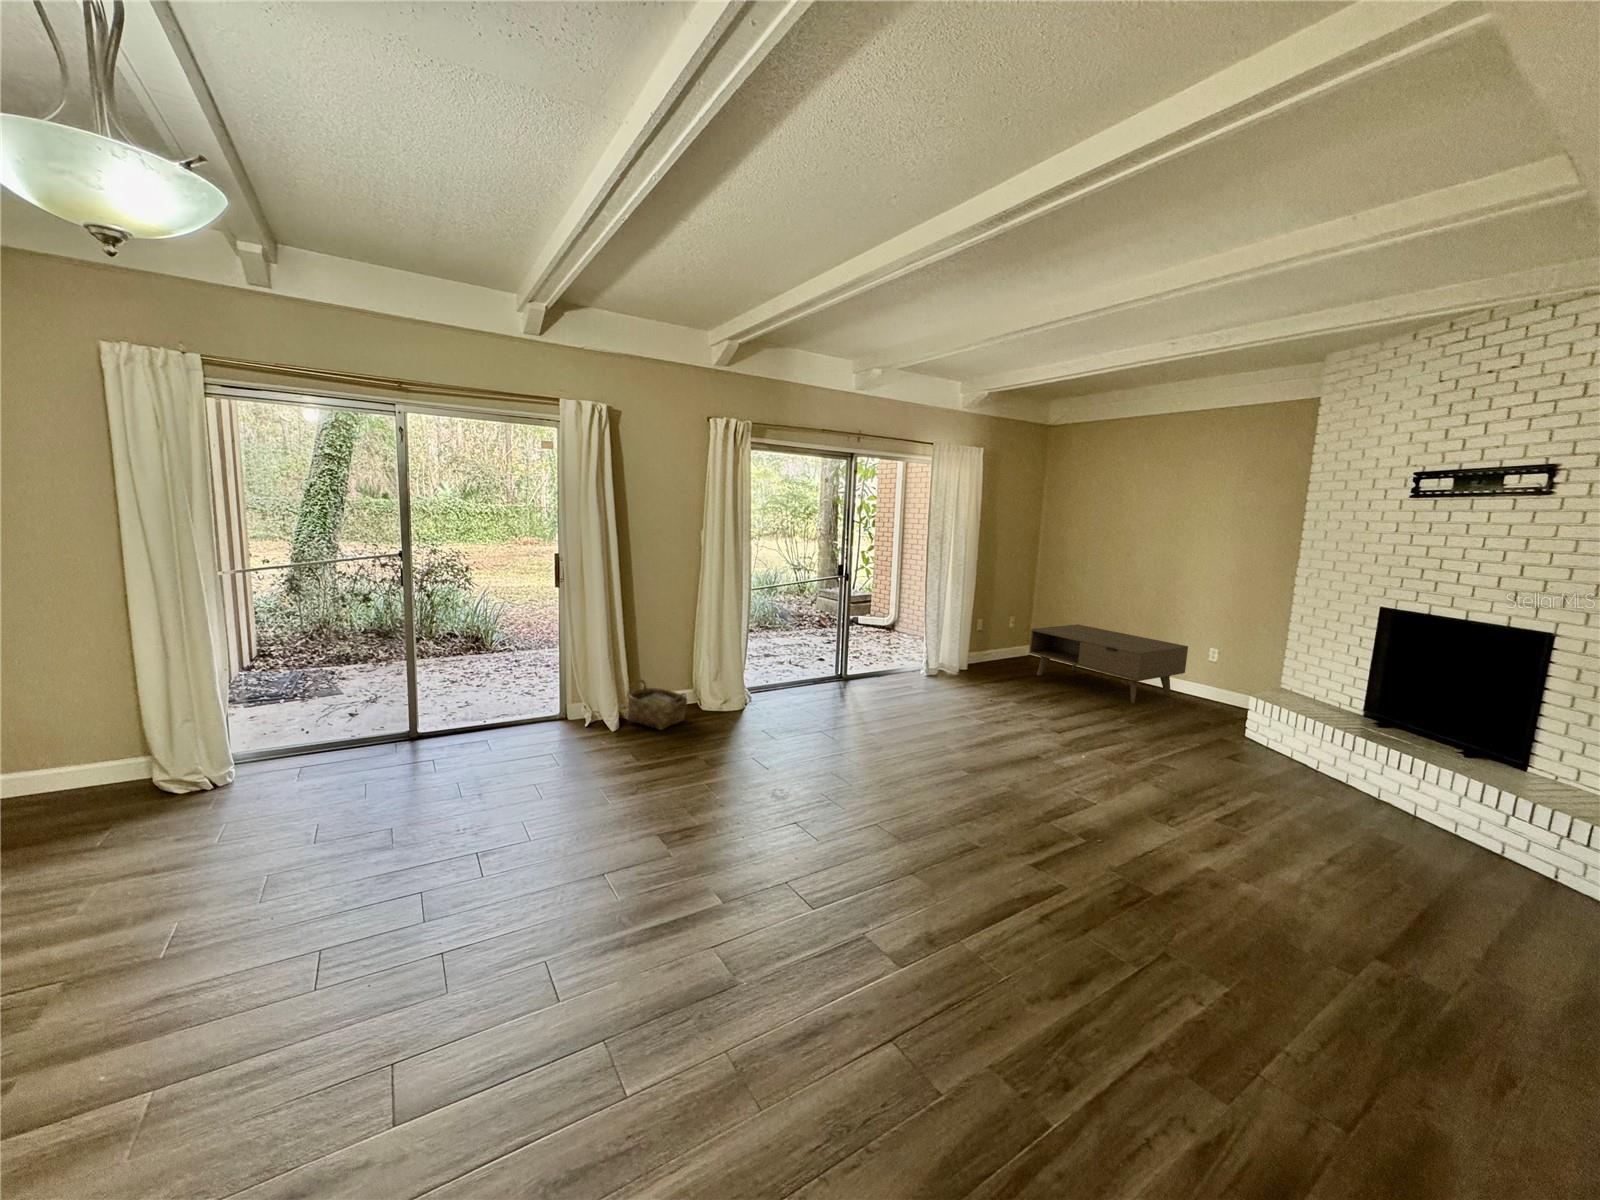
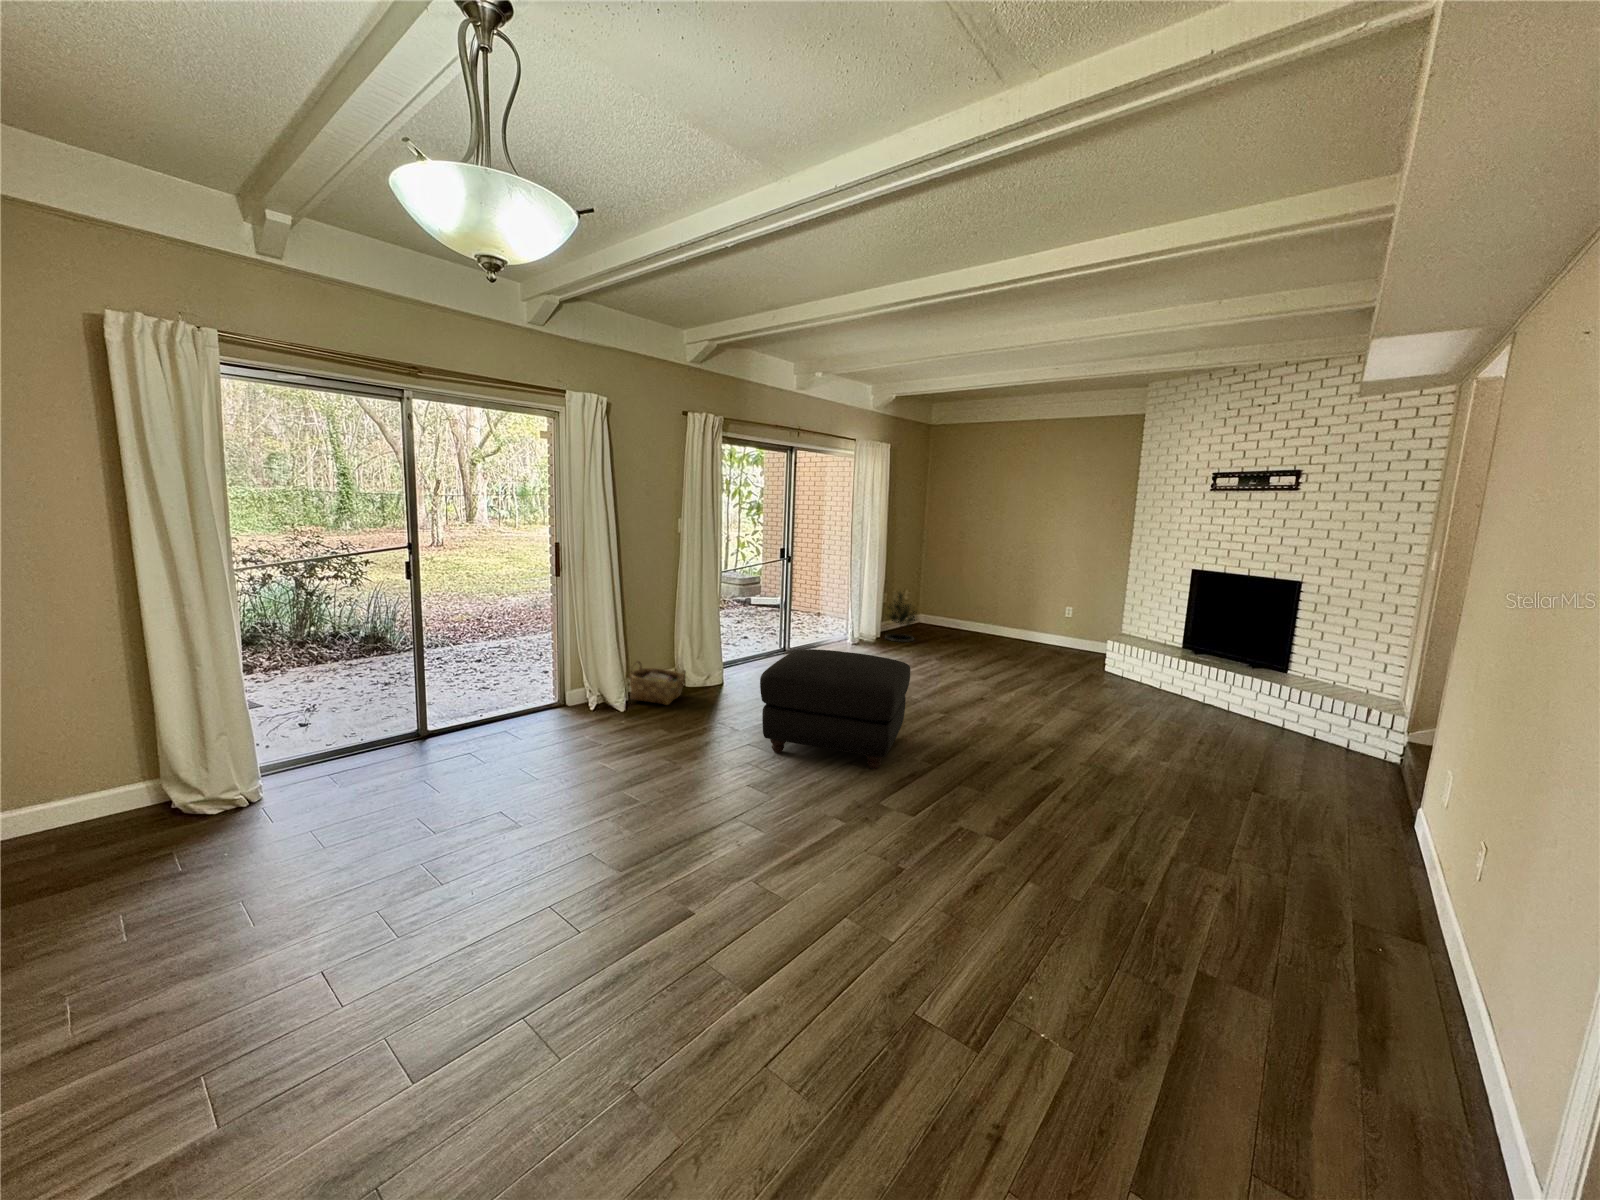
potted tree: none [970,614,1013,679] -> present [886,593,917,642]
coffee table: present [1029,624,1188,703] -> none [930,593,1050,653]
ottoman: none [708,682,902,836] -> present [760,649,910,770]

